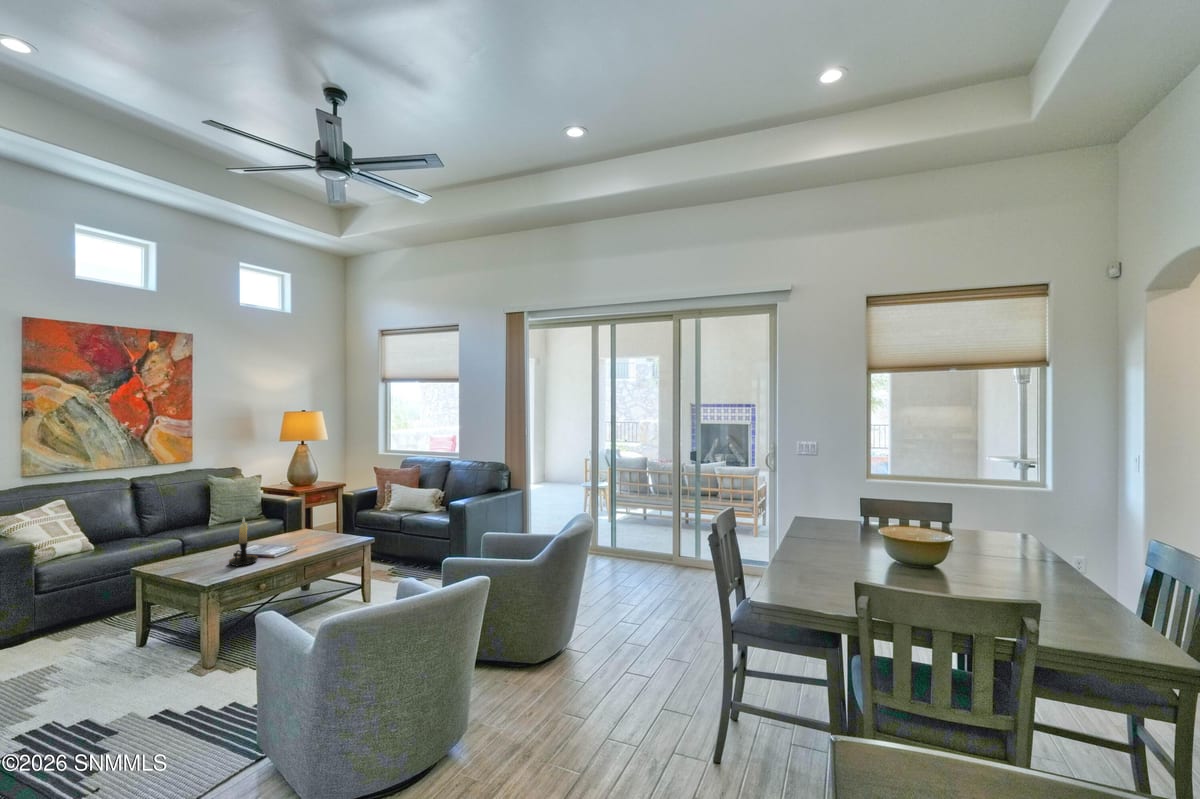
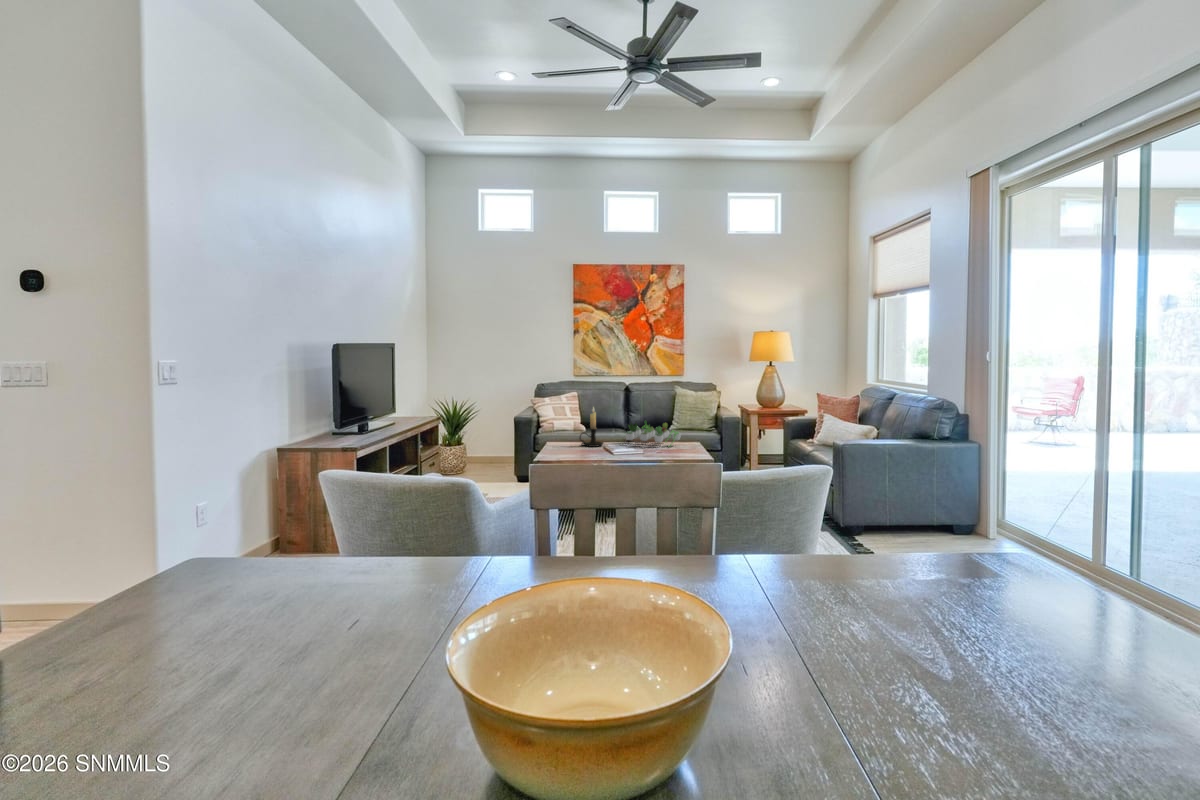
succulent plant: none [260,518,327,549] -> present [625,422,681,442]

